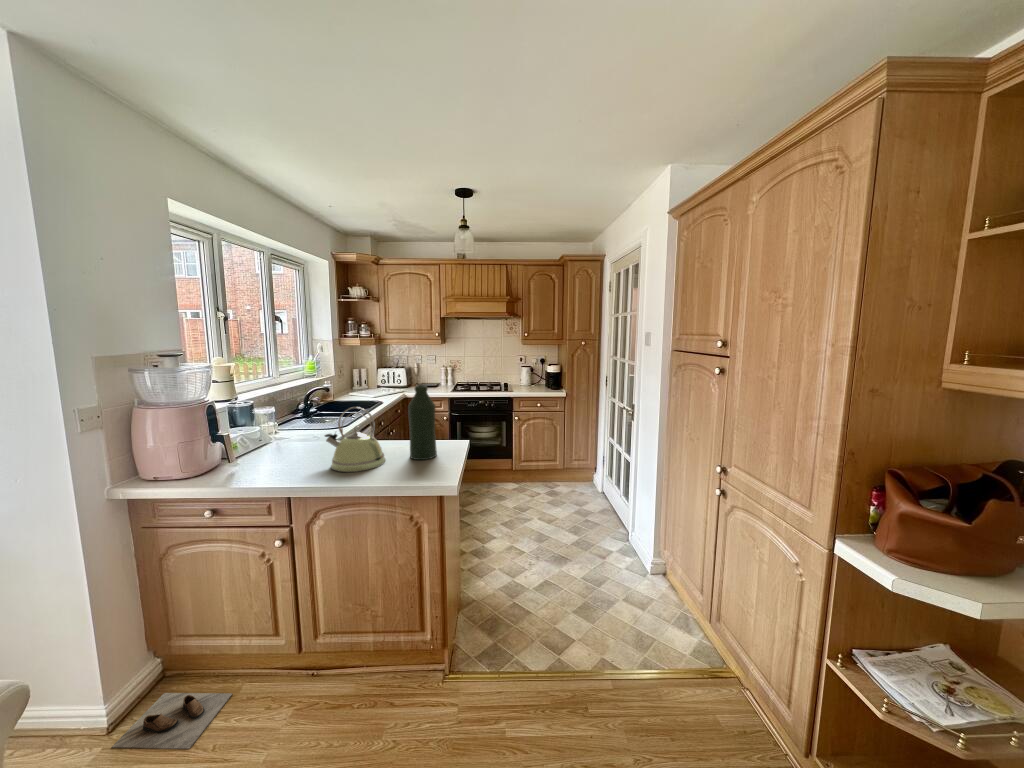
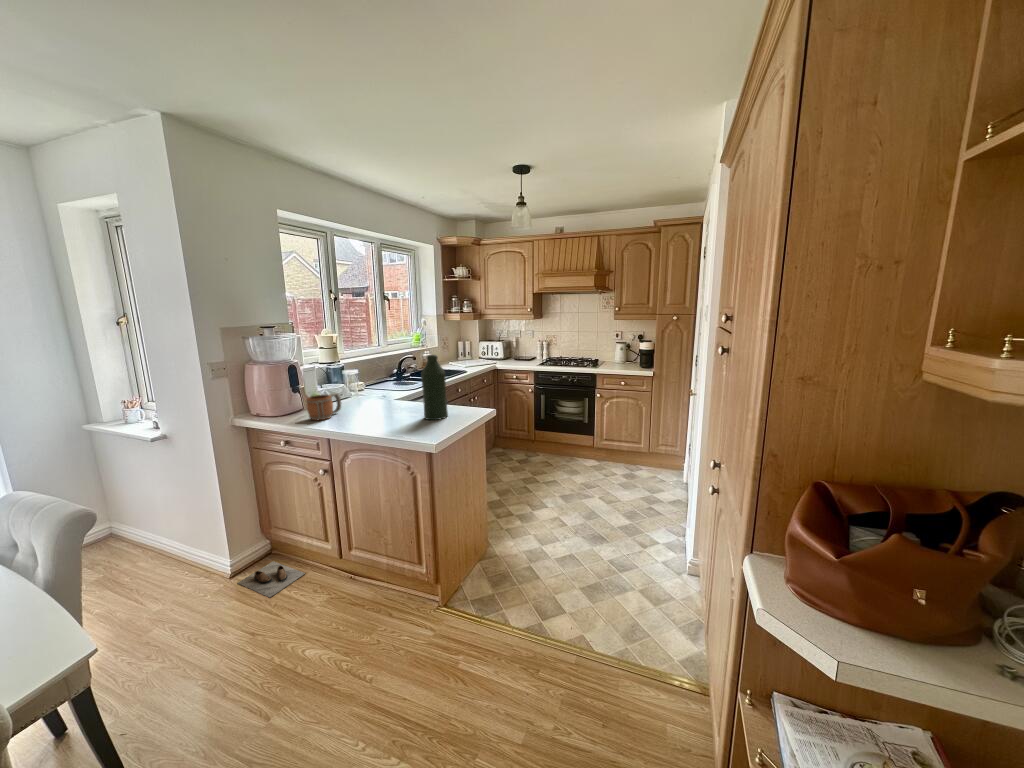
kettle: present [325,407,385,472] -> none [362,371,407,424]
mug: none [239,437,282,477] -> present [306,393,341,421]

